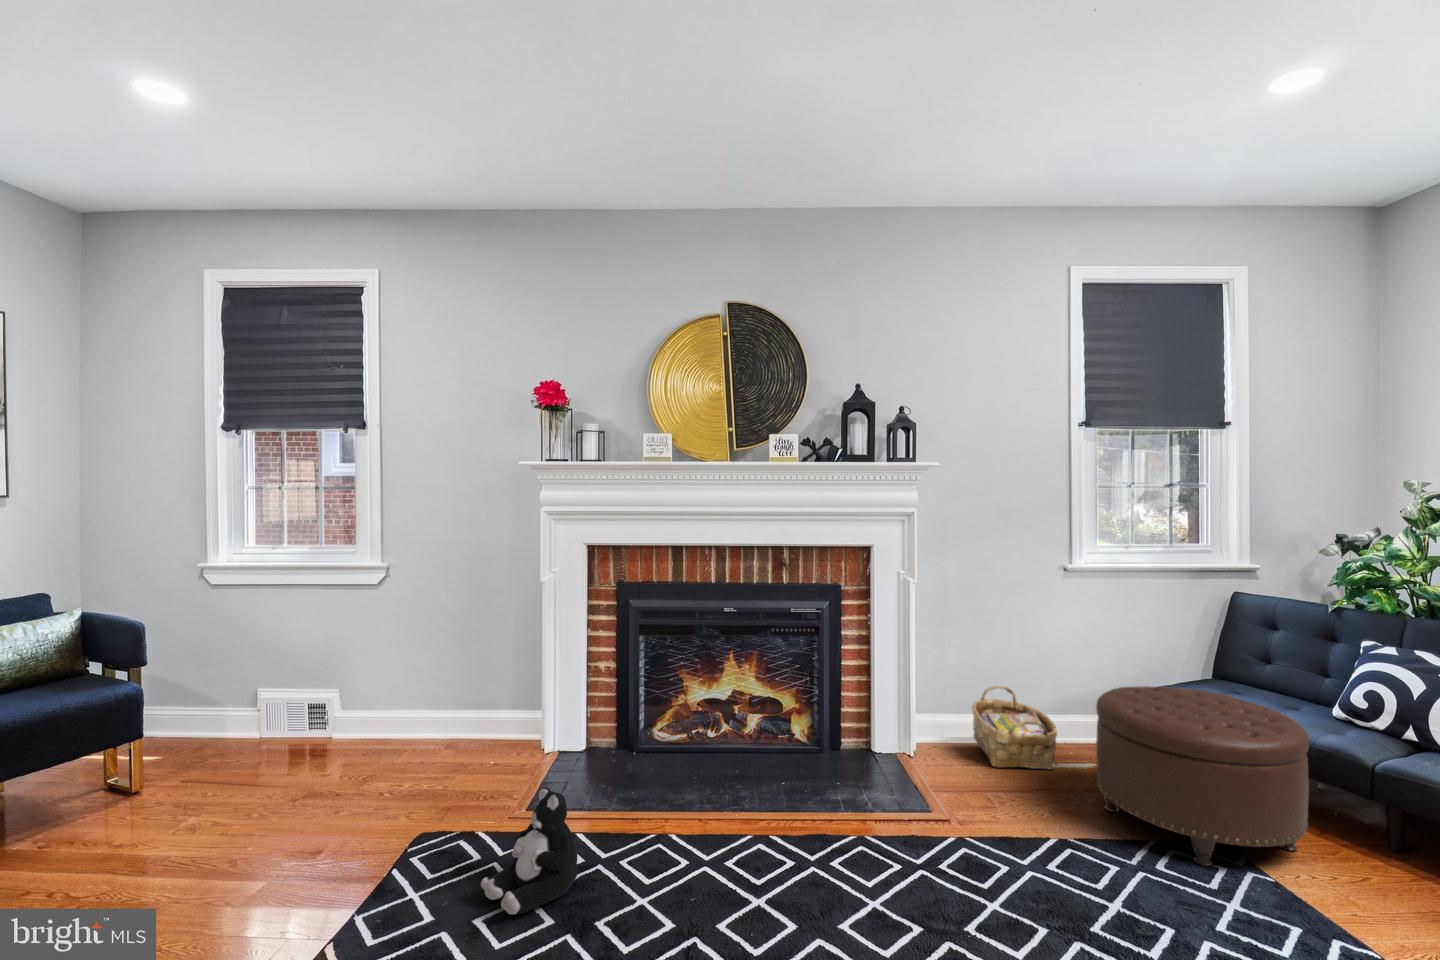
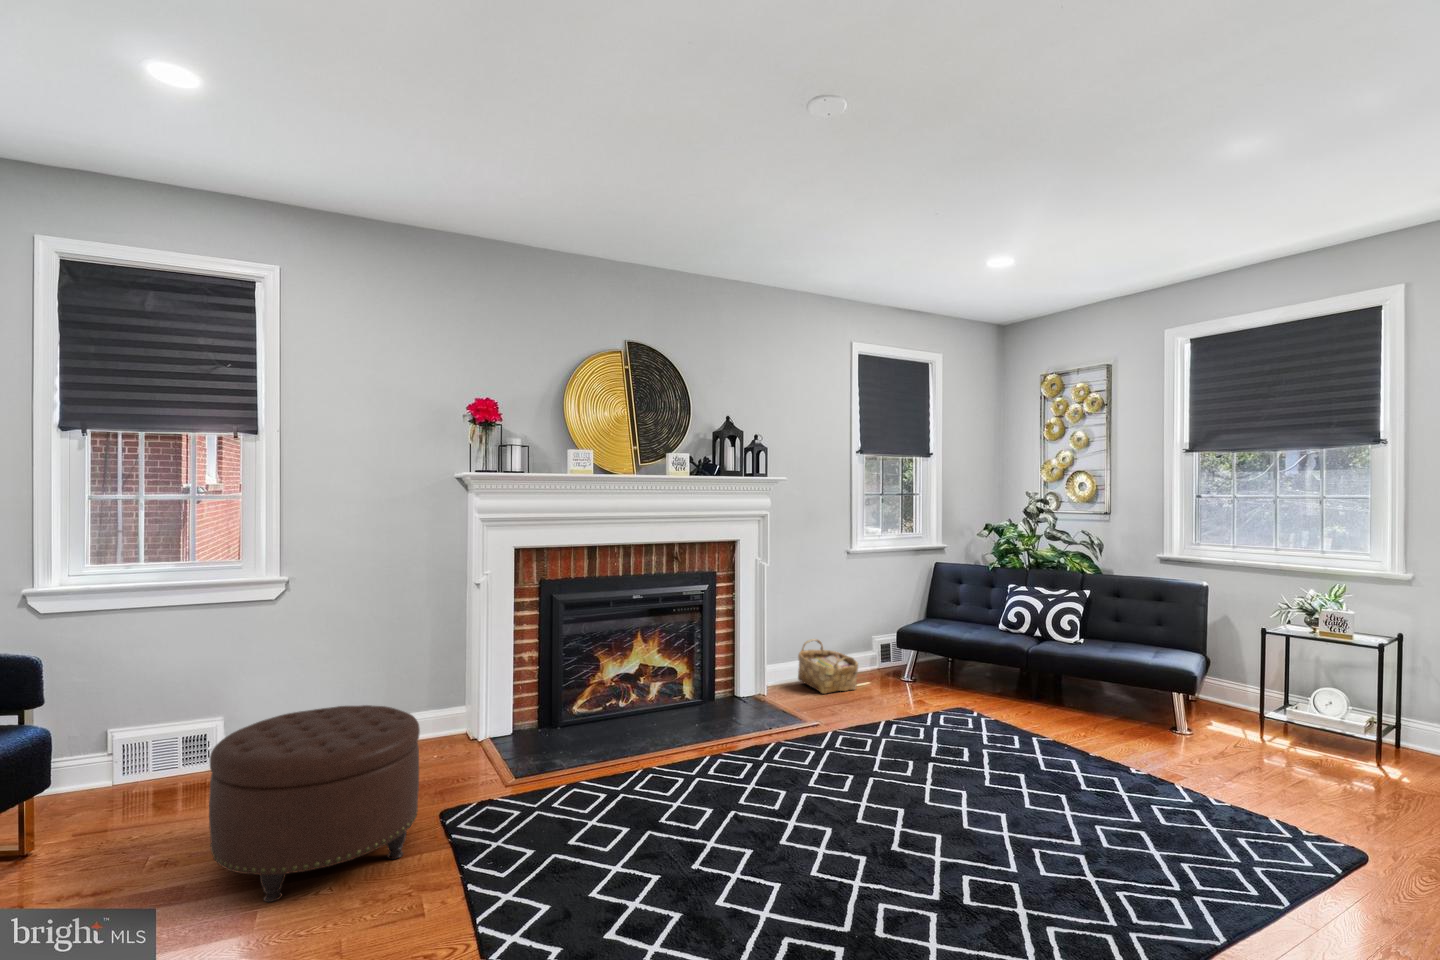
ottoman: present [1096,686,1309,866] -> present [209,705,420,902]
plush toy: present [481,788,578,915] -> none [573,735,639,828]

